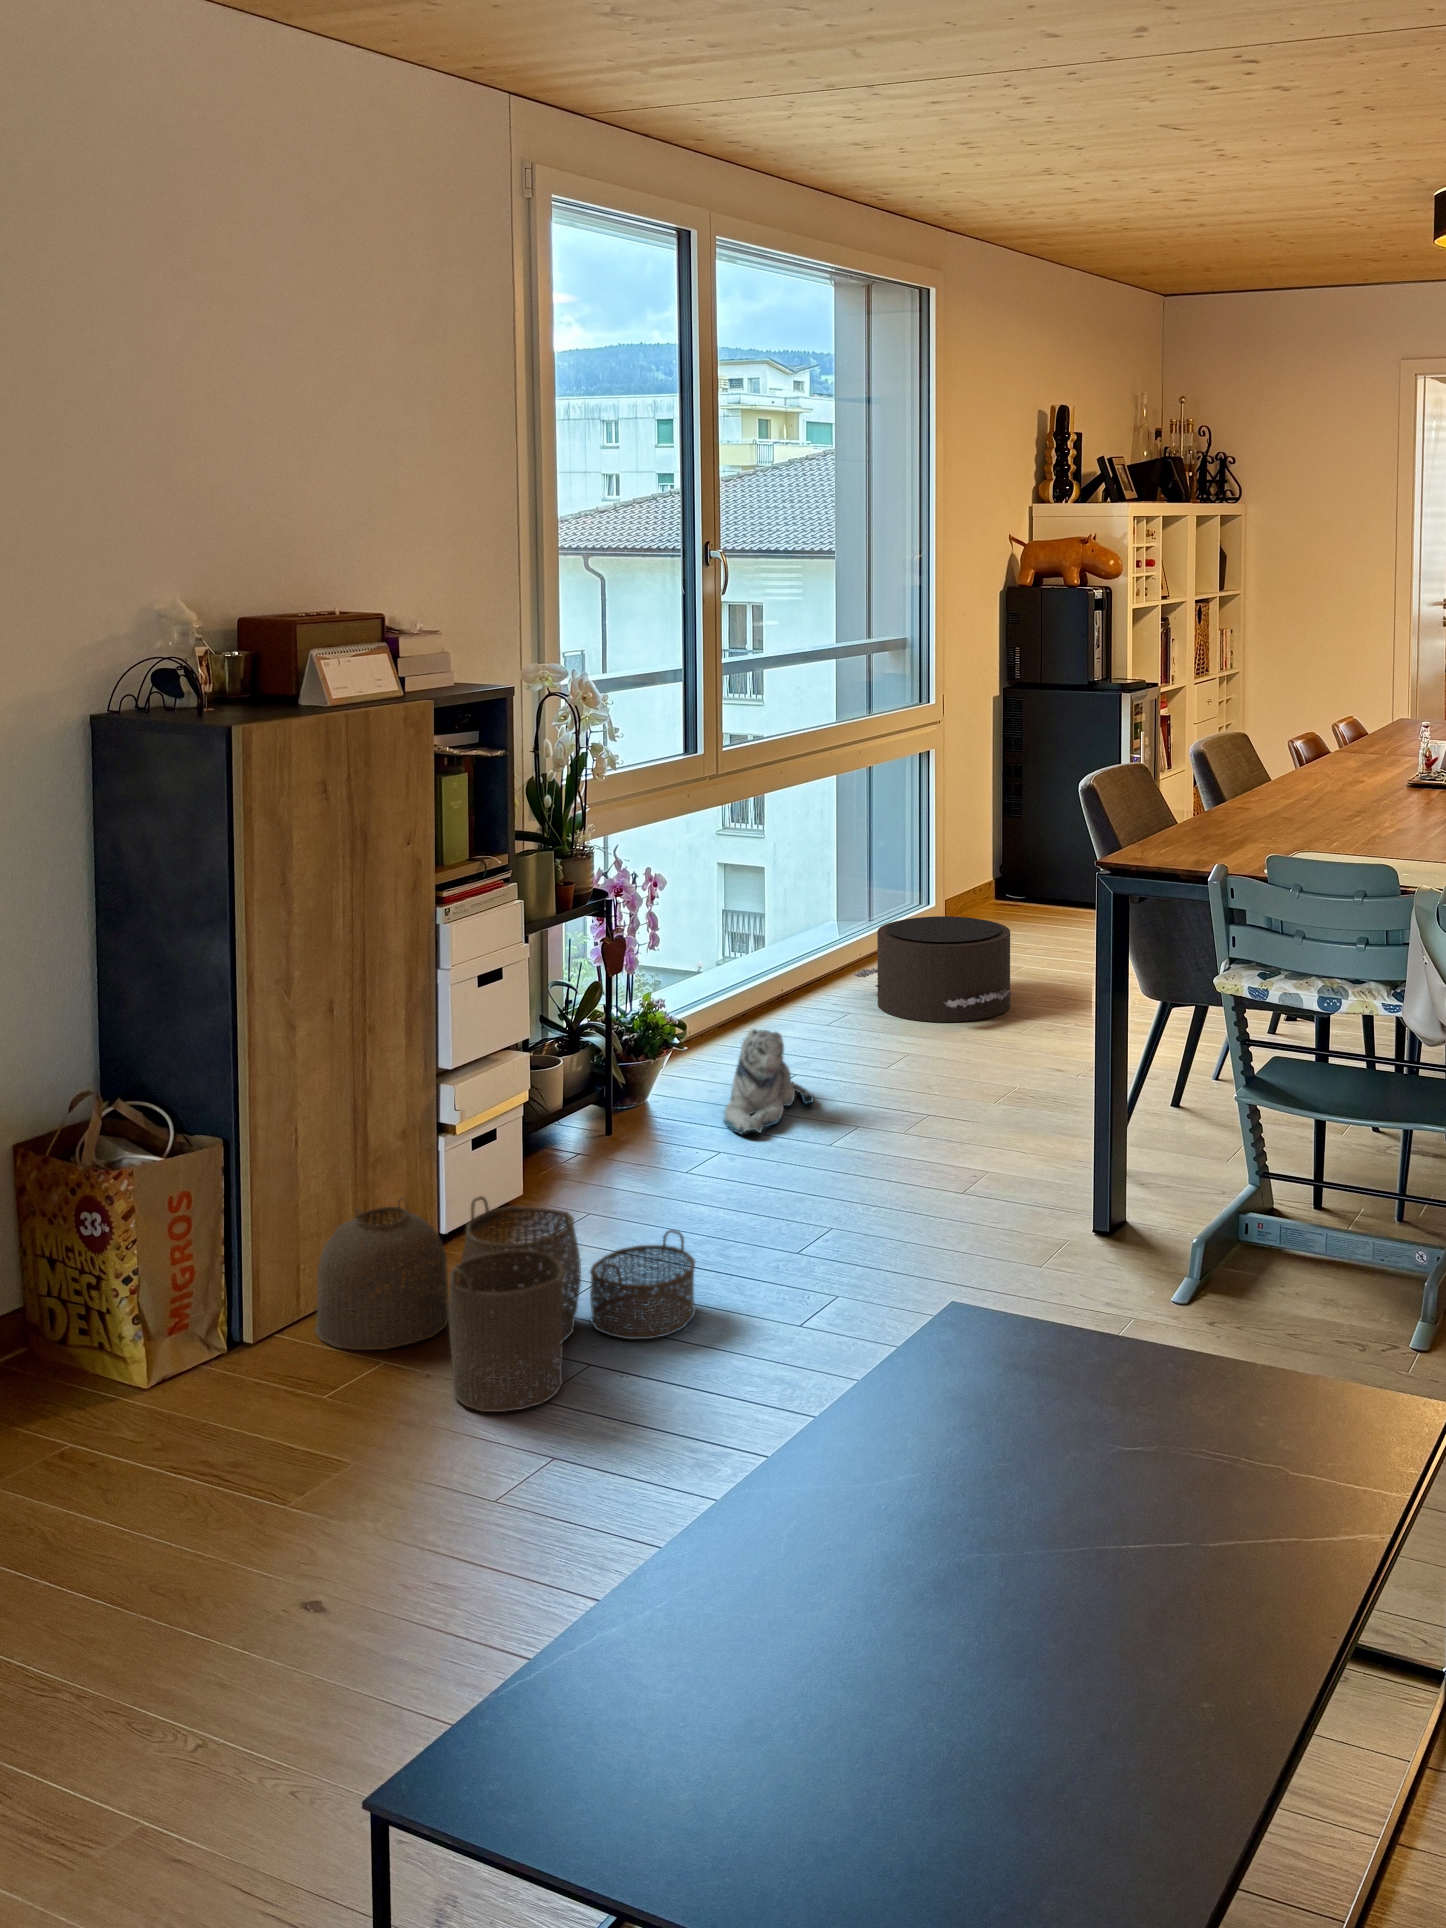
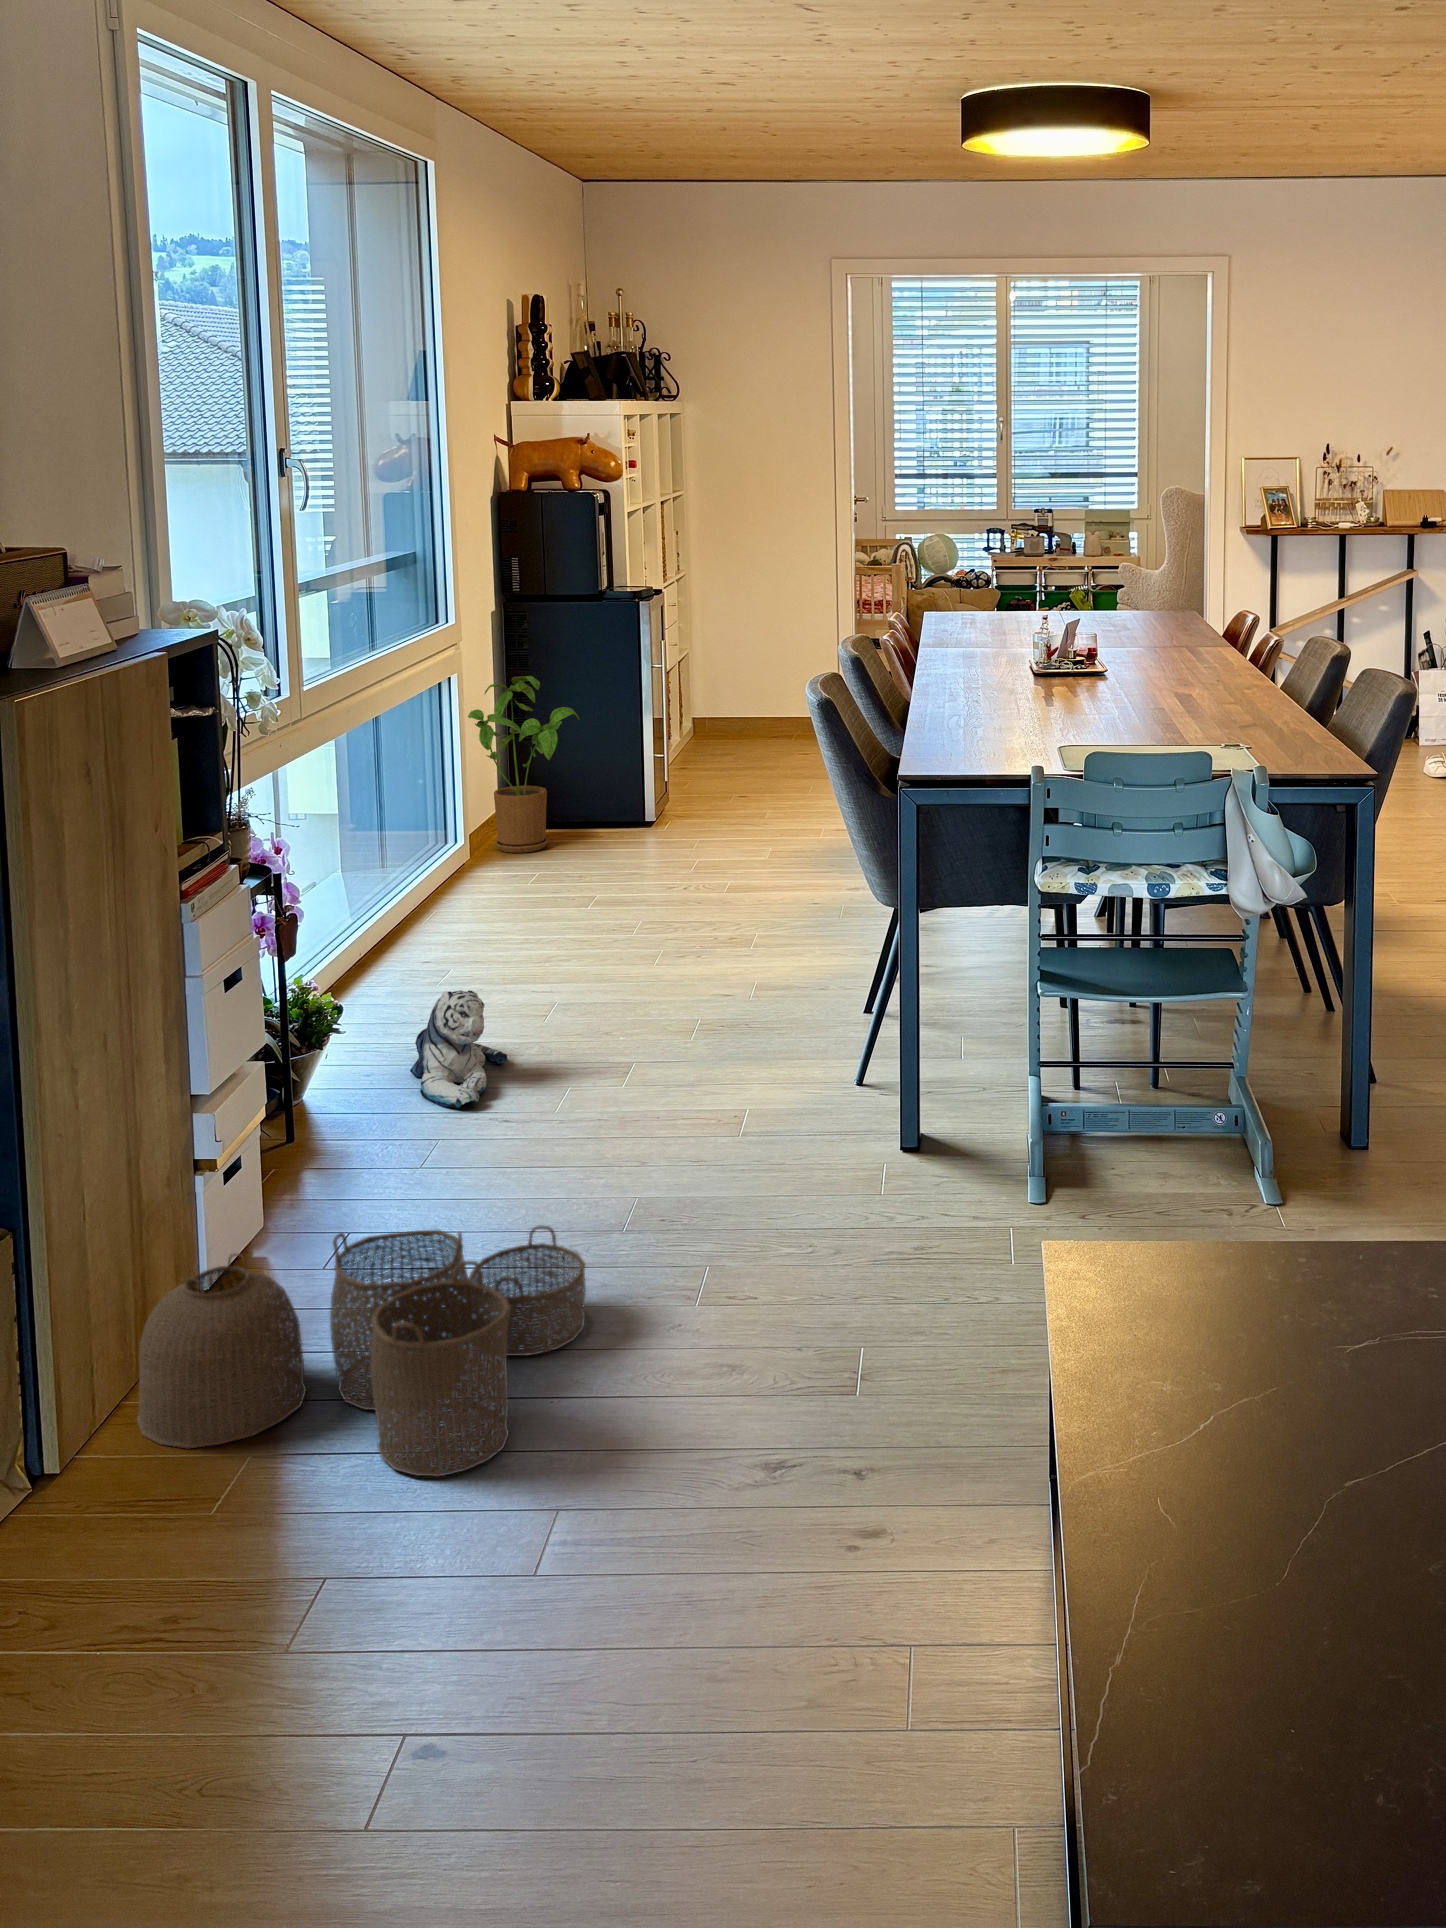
house plant: none [944,761,1052,929] -> present [468,676,579,853]
pouf: present [854,916,1015,1022] -> none [442,843,630,957]

